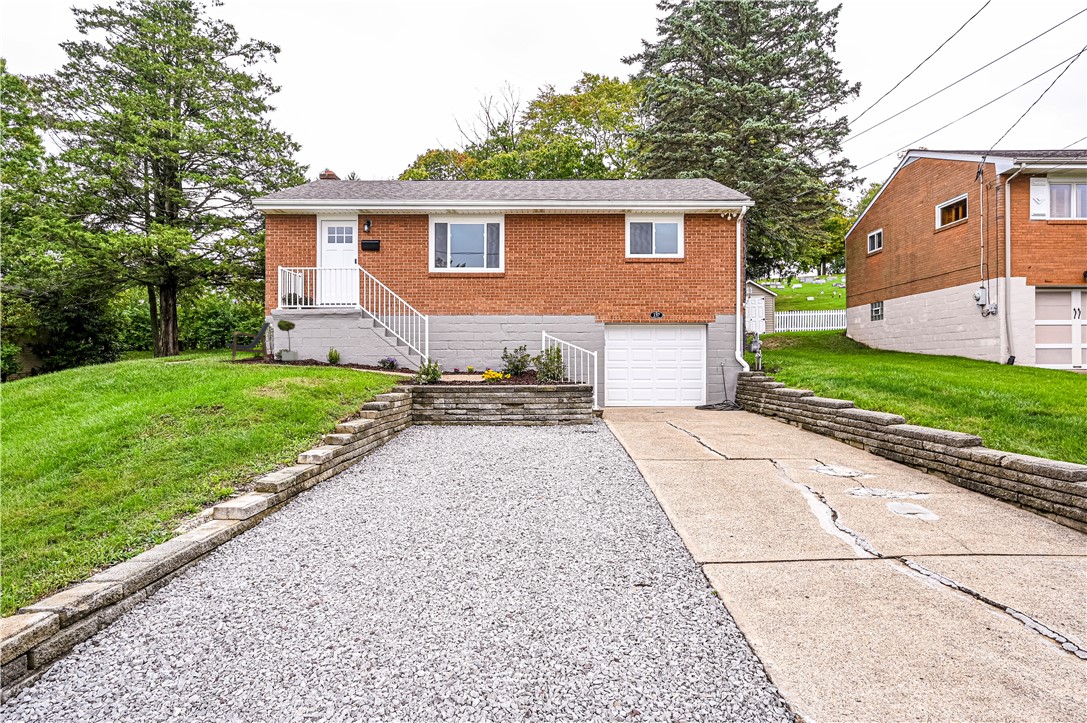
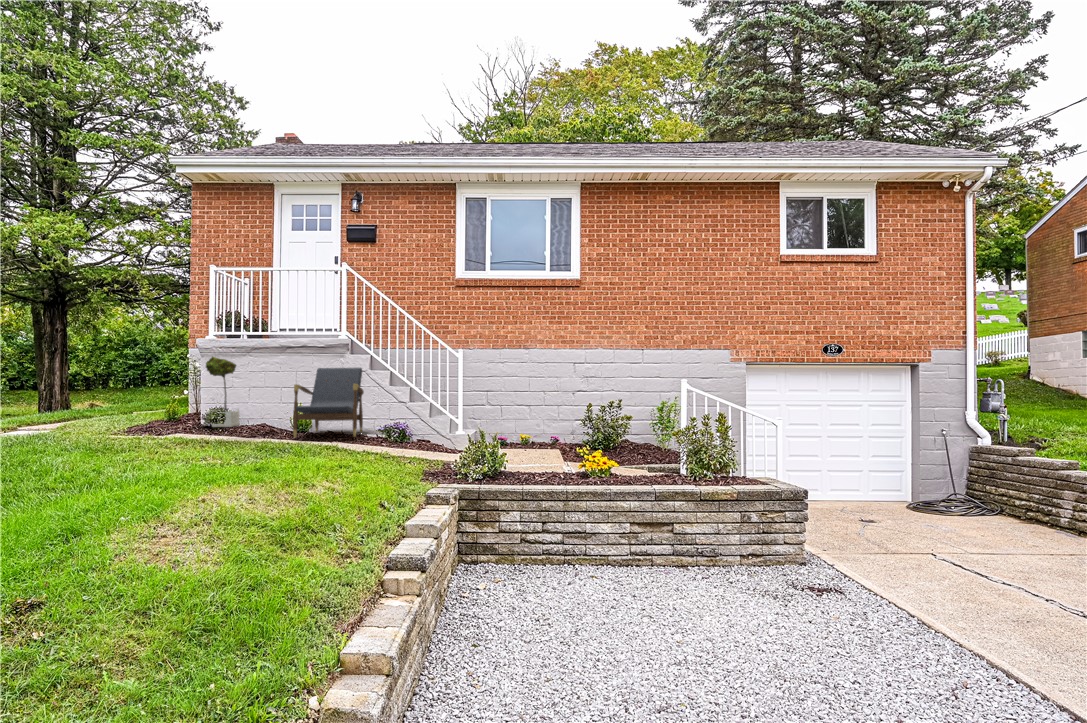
lounge chair: present [226,322,270,361] -> present [293,368,364,438]

